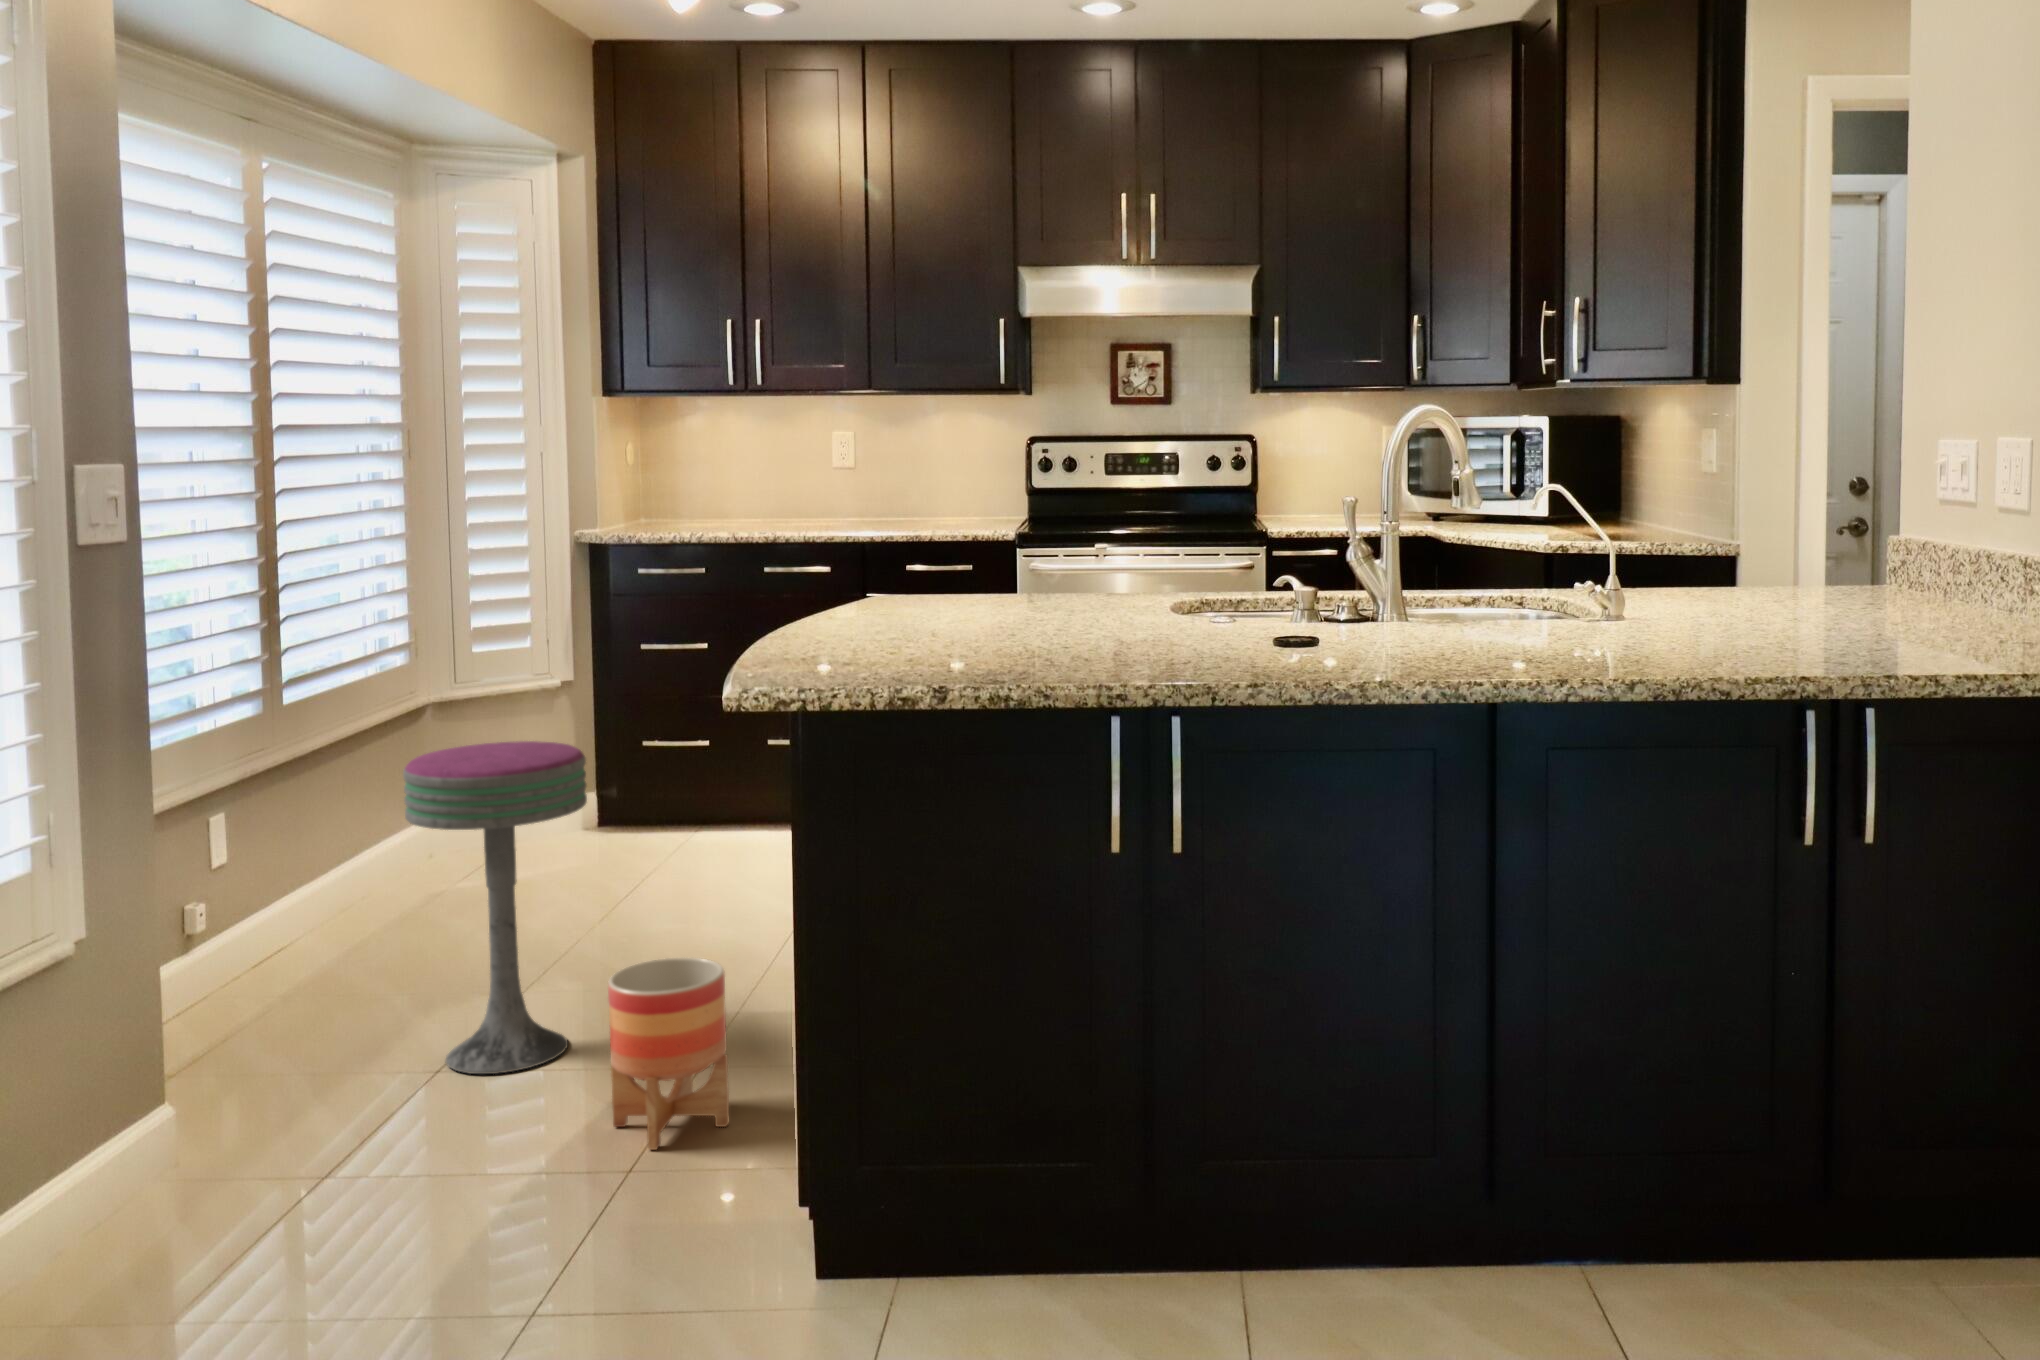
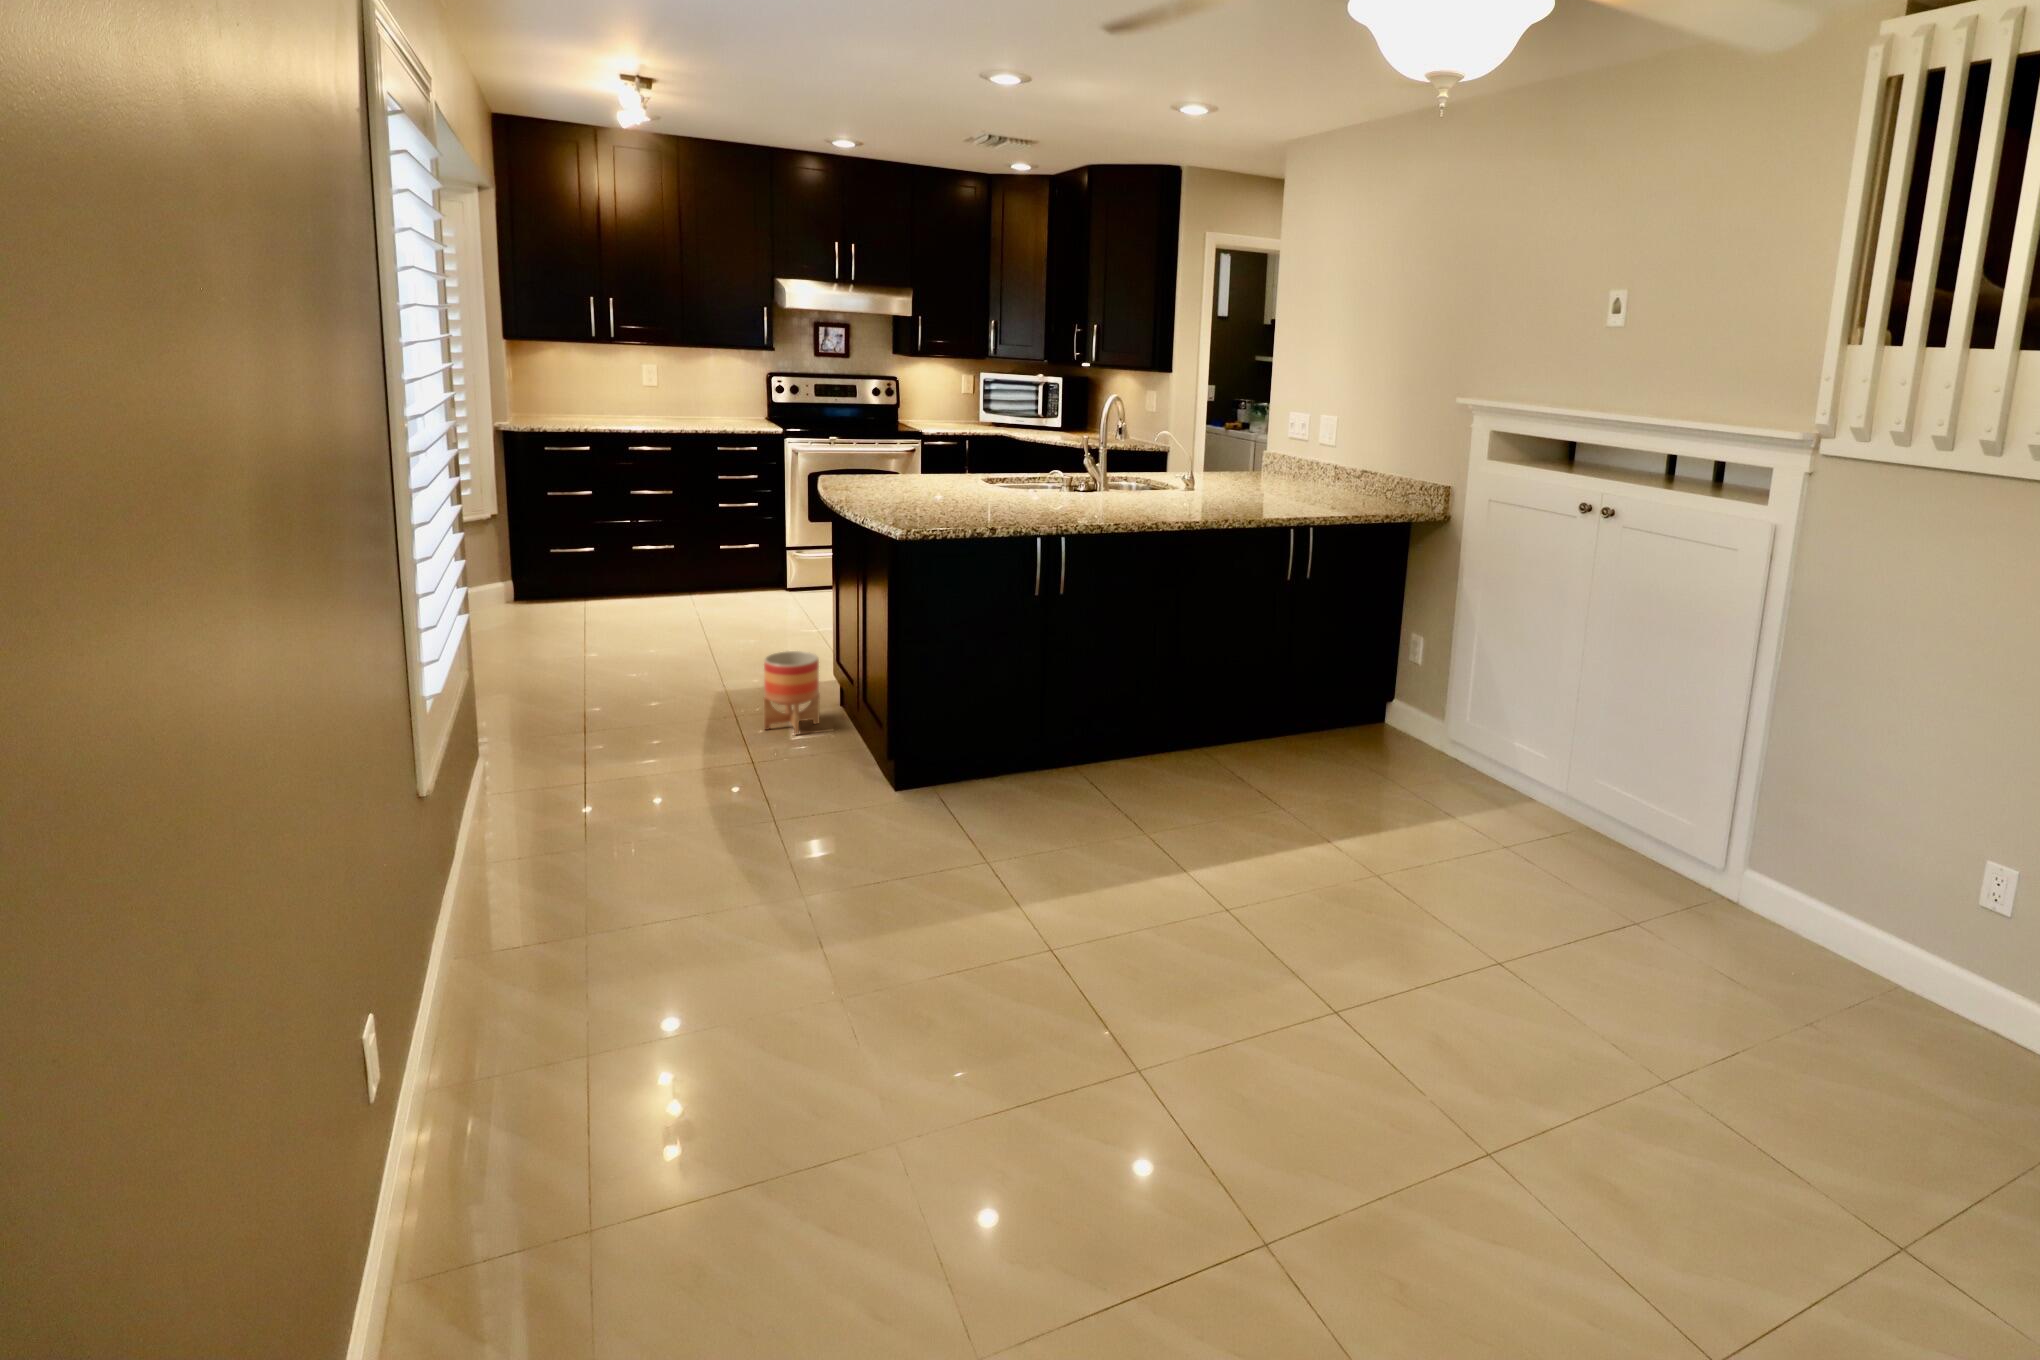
bar stool: present [403,741,587,1074] -> none [605,553,701,720]

